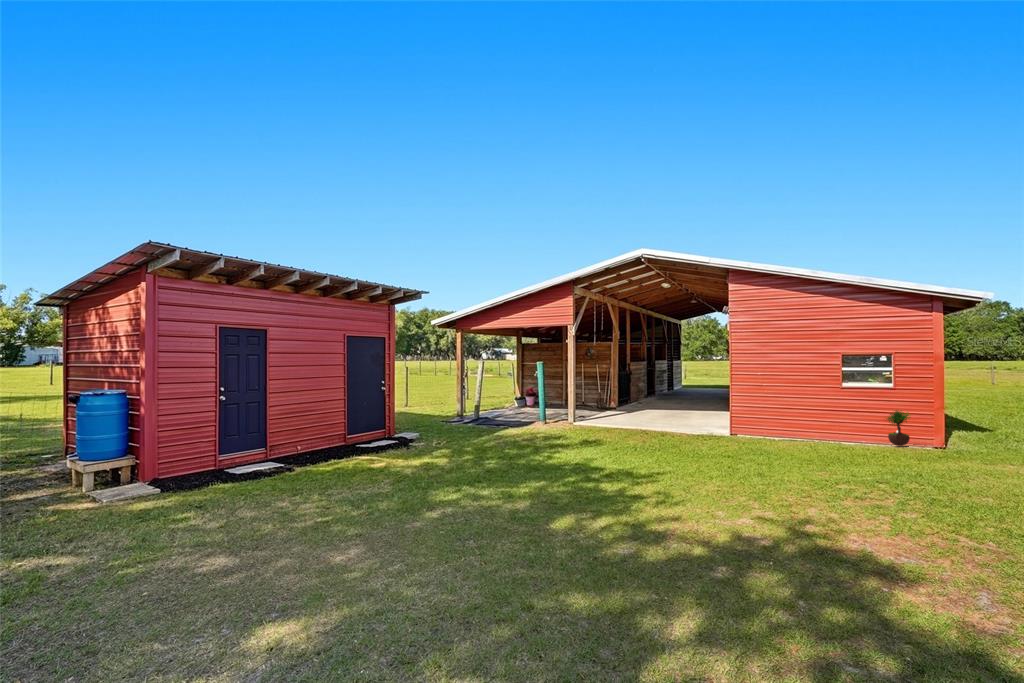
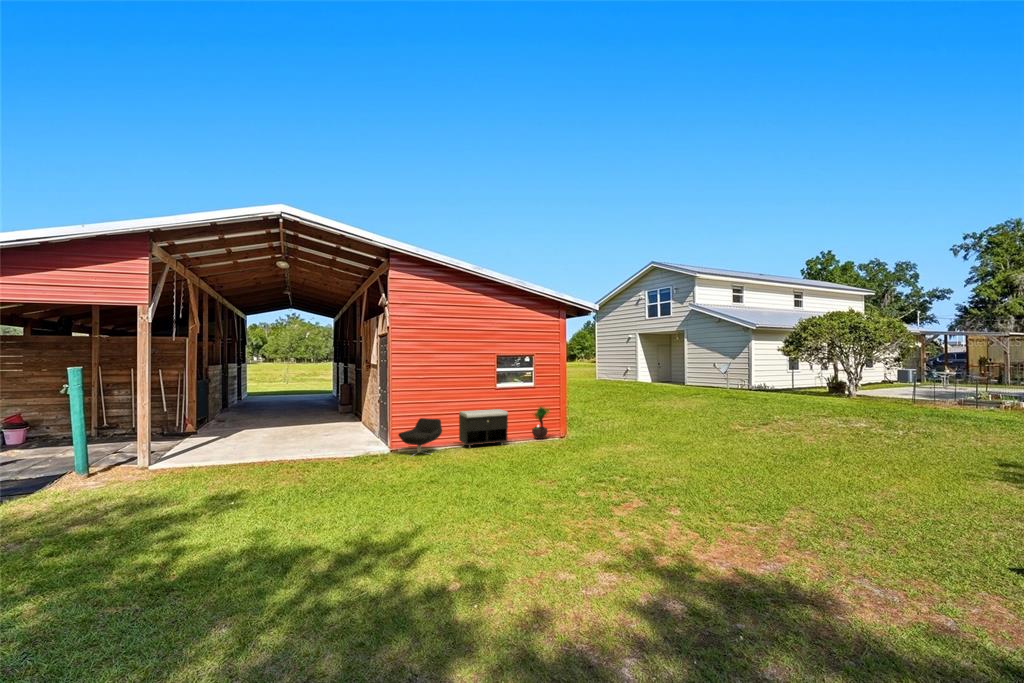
storage bench: none [795,407,846,444] -> present [459,409,508,448]
lounge chair: none [729,410,770,441] -> present [398,418,442,456]

